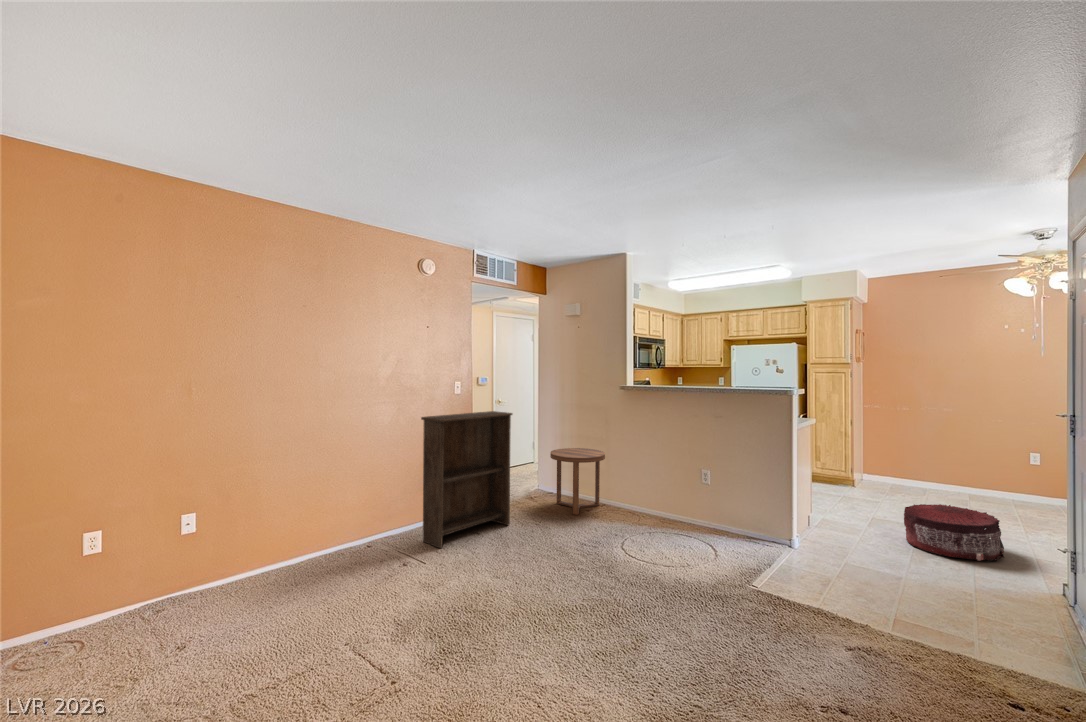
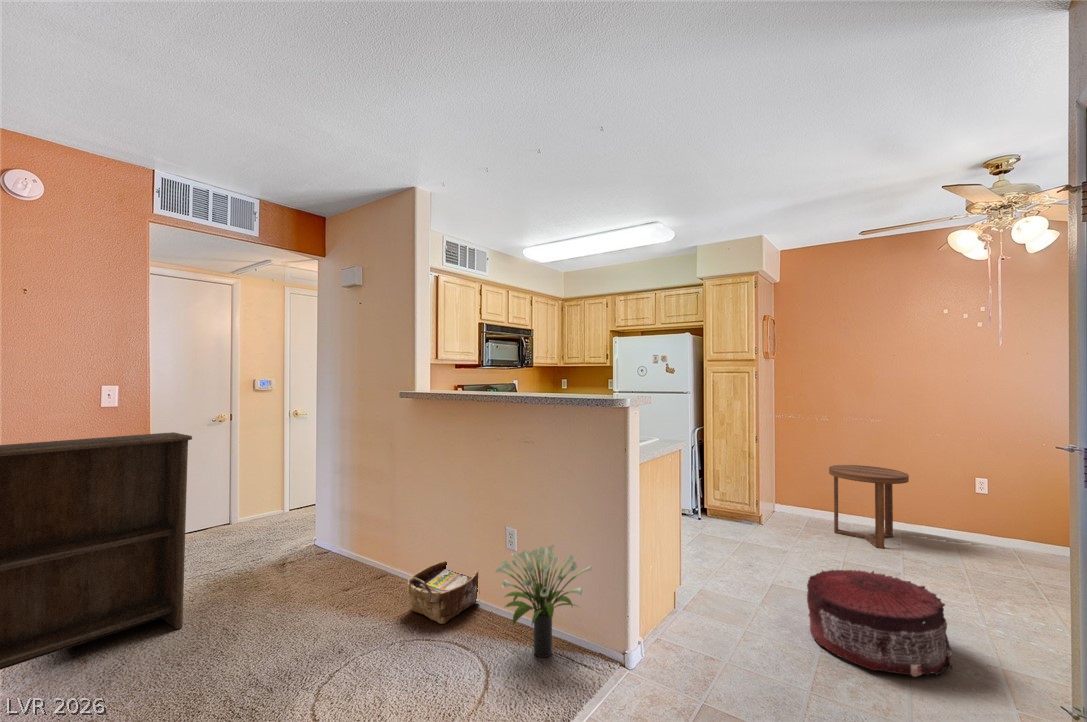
side table: present [550,448,605,515] -> present [829,465,909,548]
potted plant: none [705,480,767,545] -> present [496,545,592,657]
woven basket: none [636,488,679,529] -> present [407,560,479,624]

